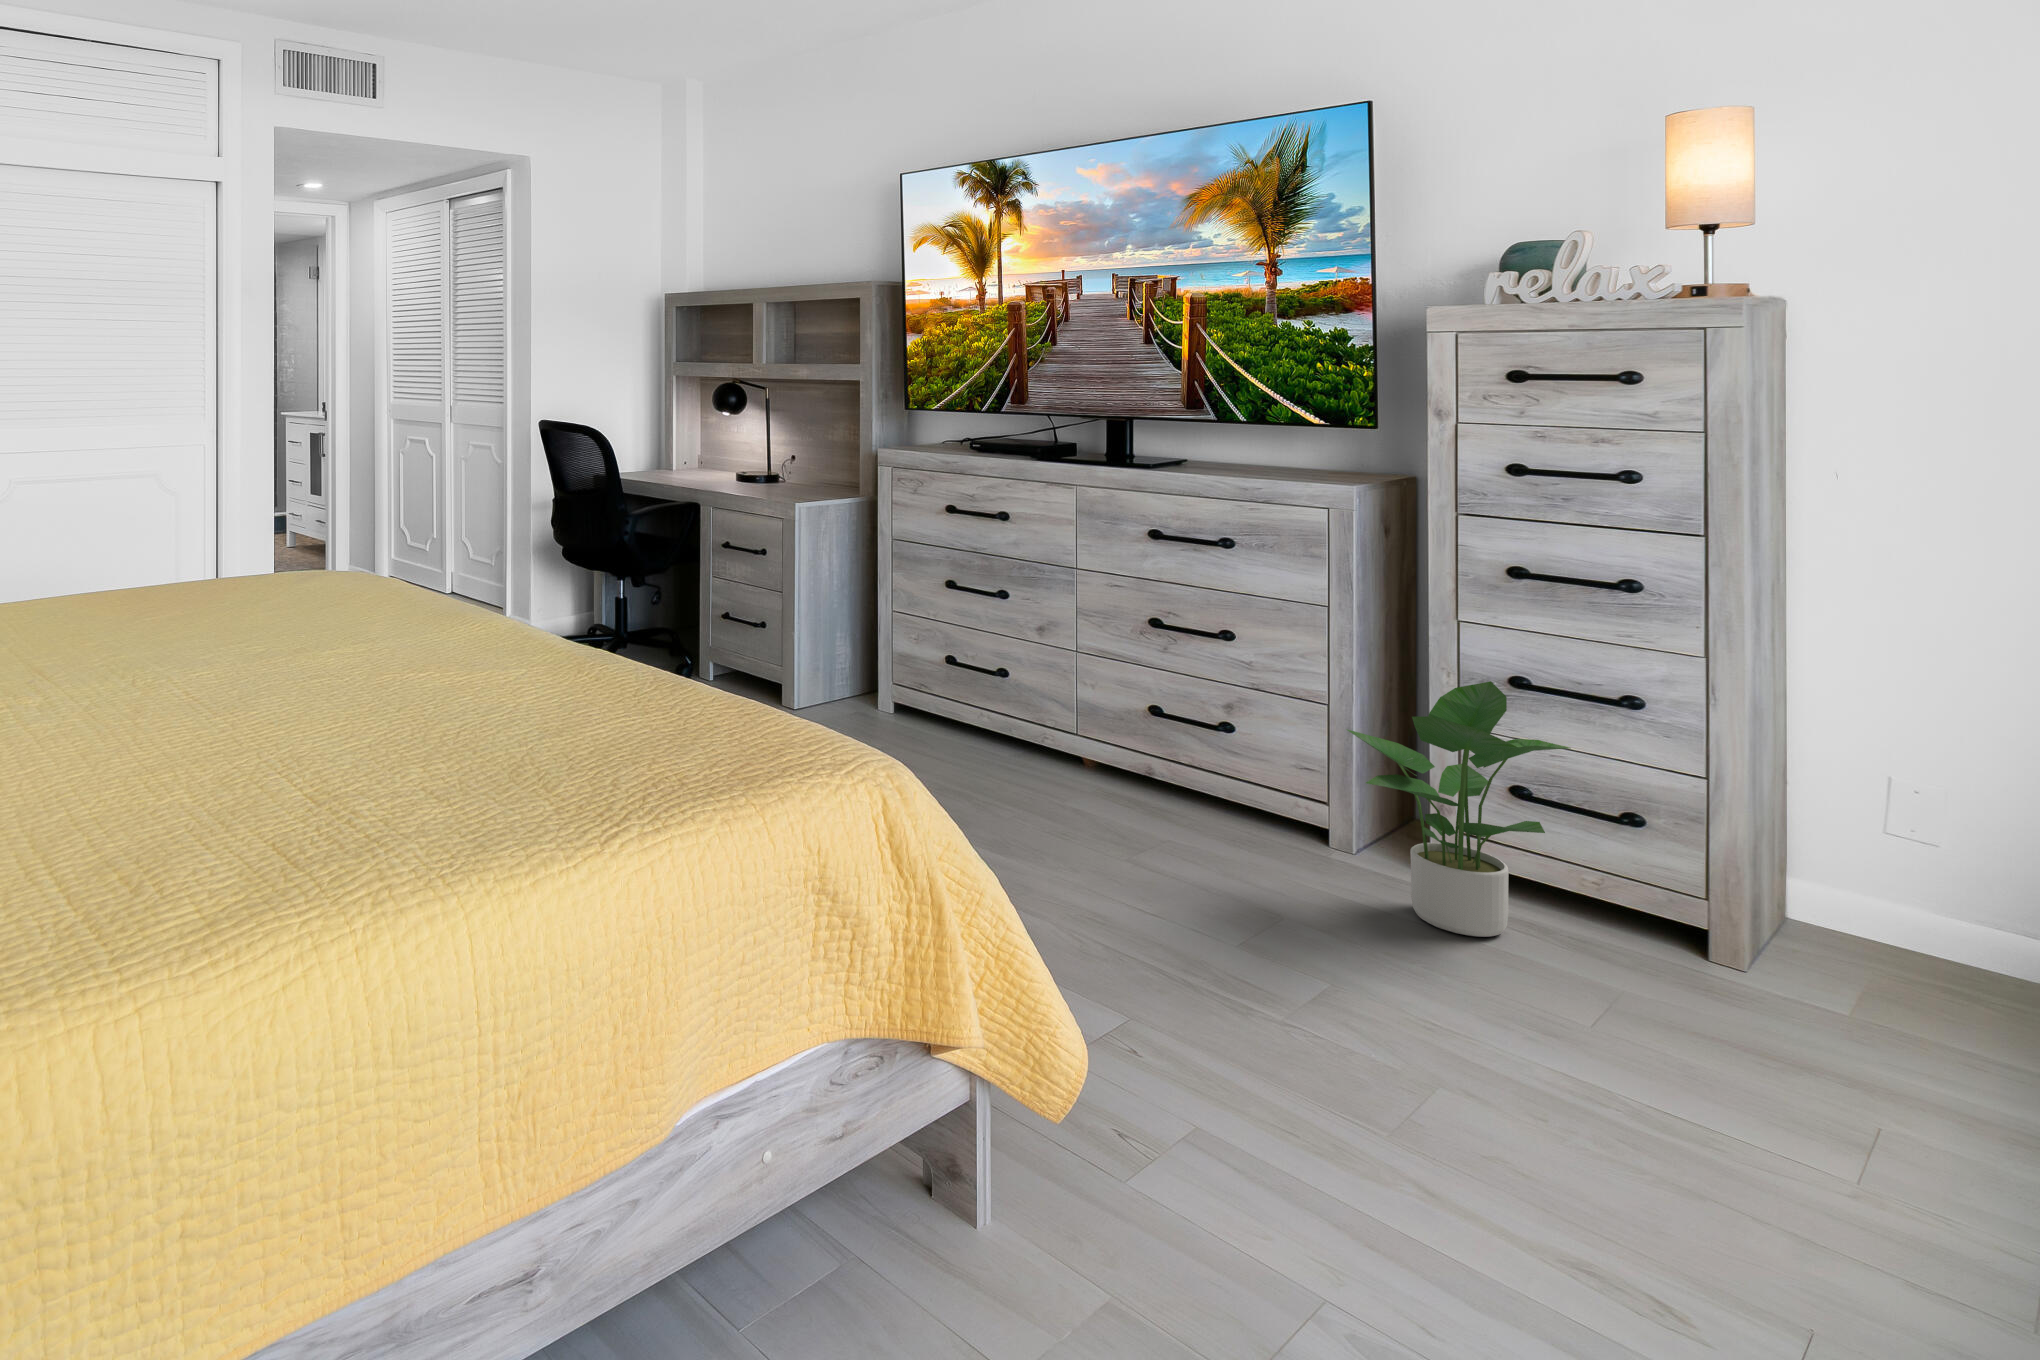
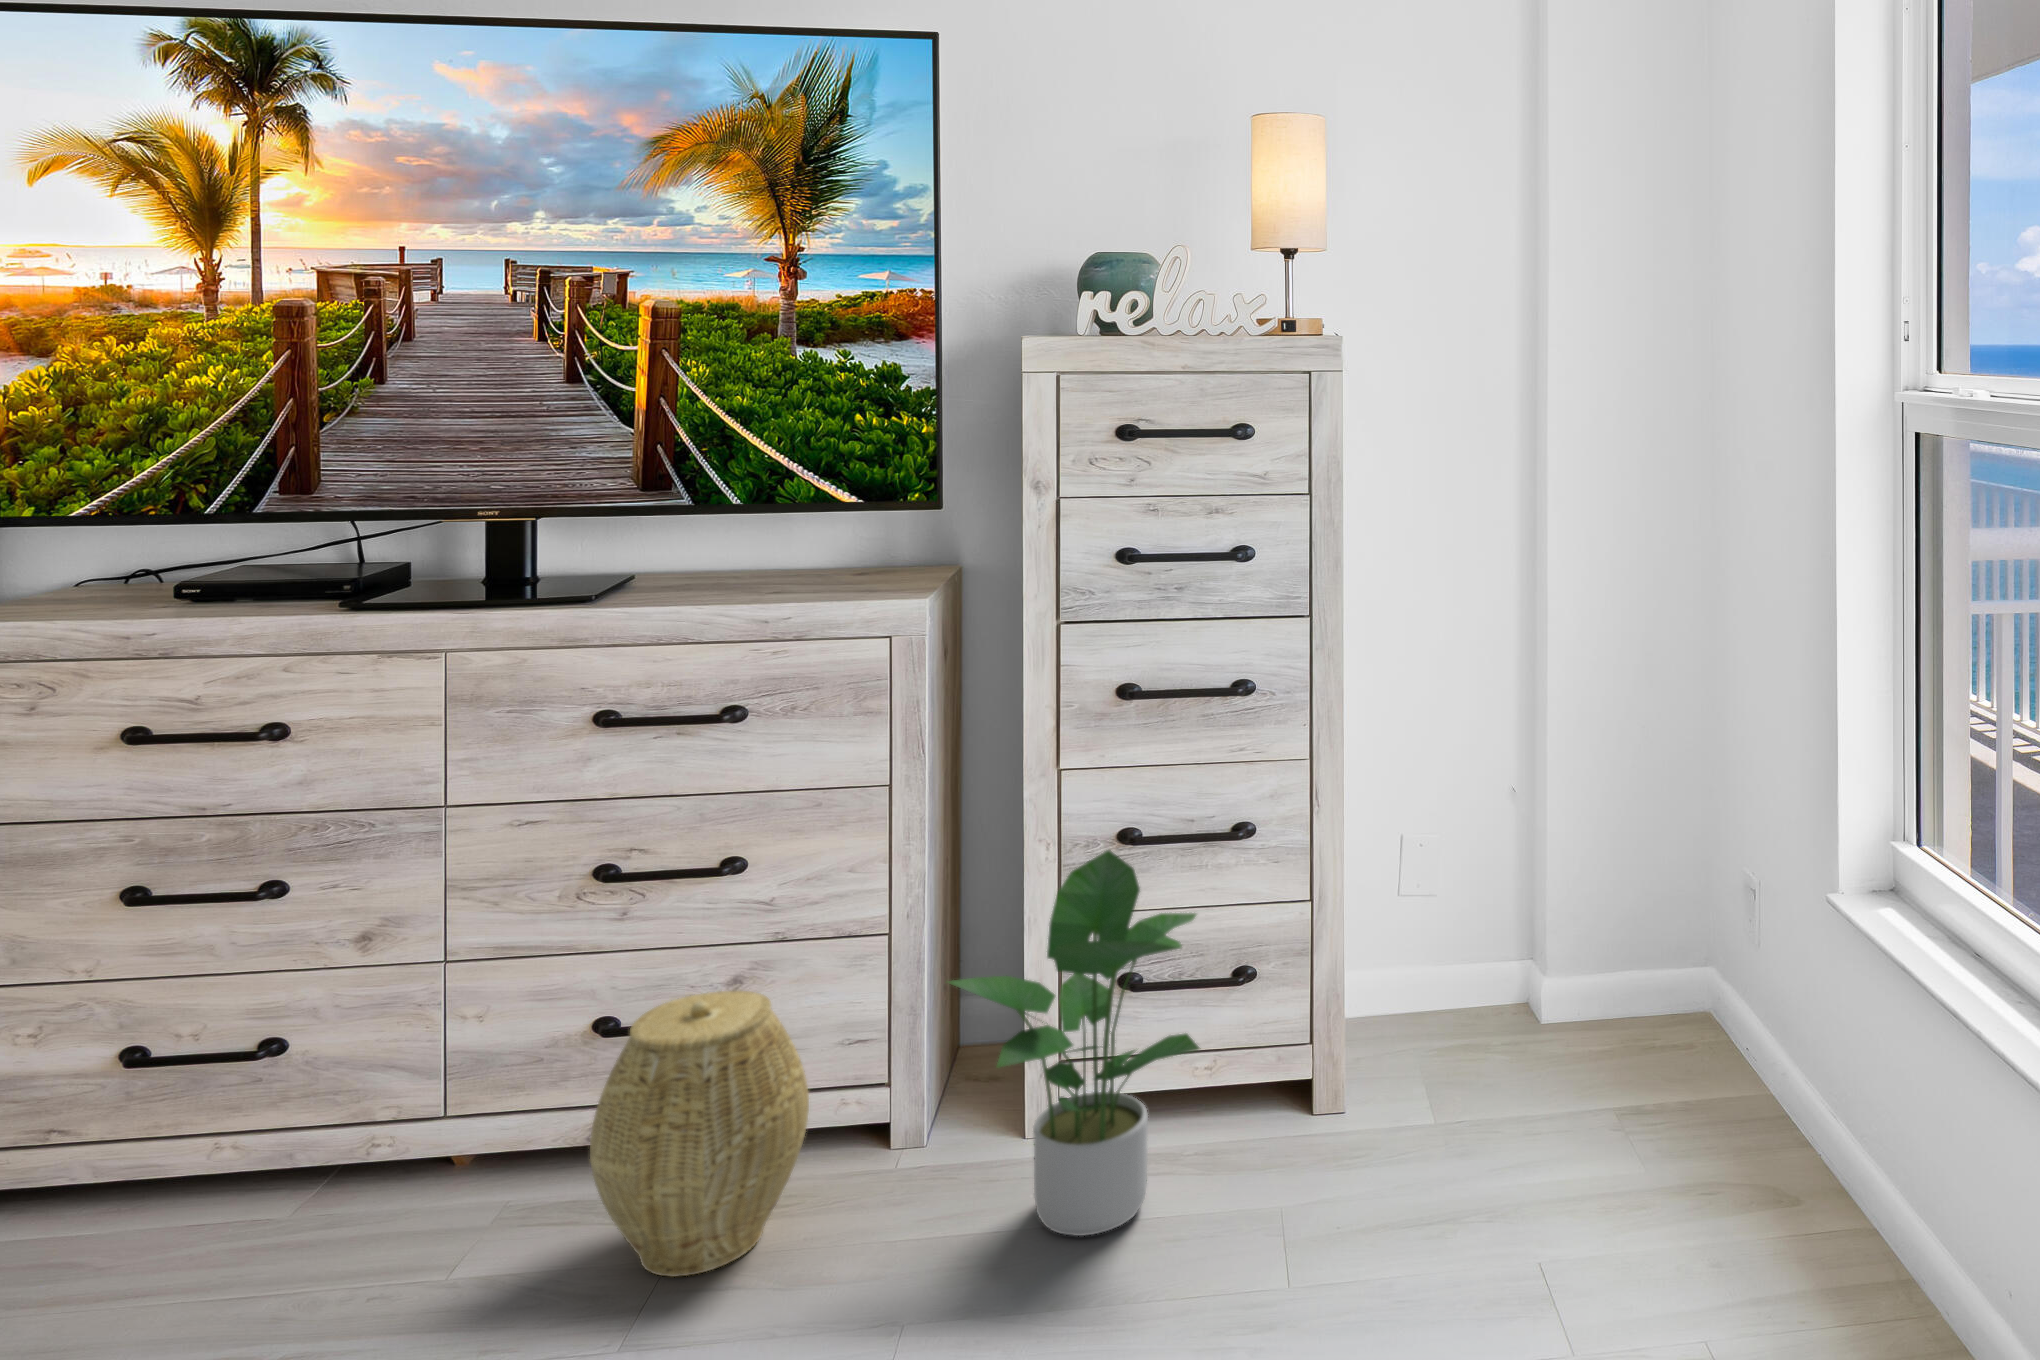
woven basket: none [1134,698,1261,851] -> present [590,991,809,1277]

